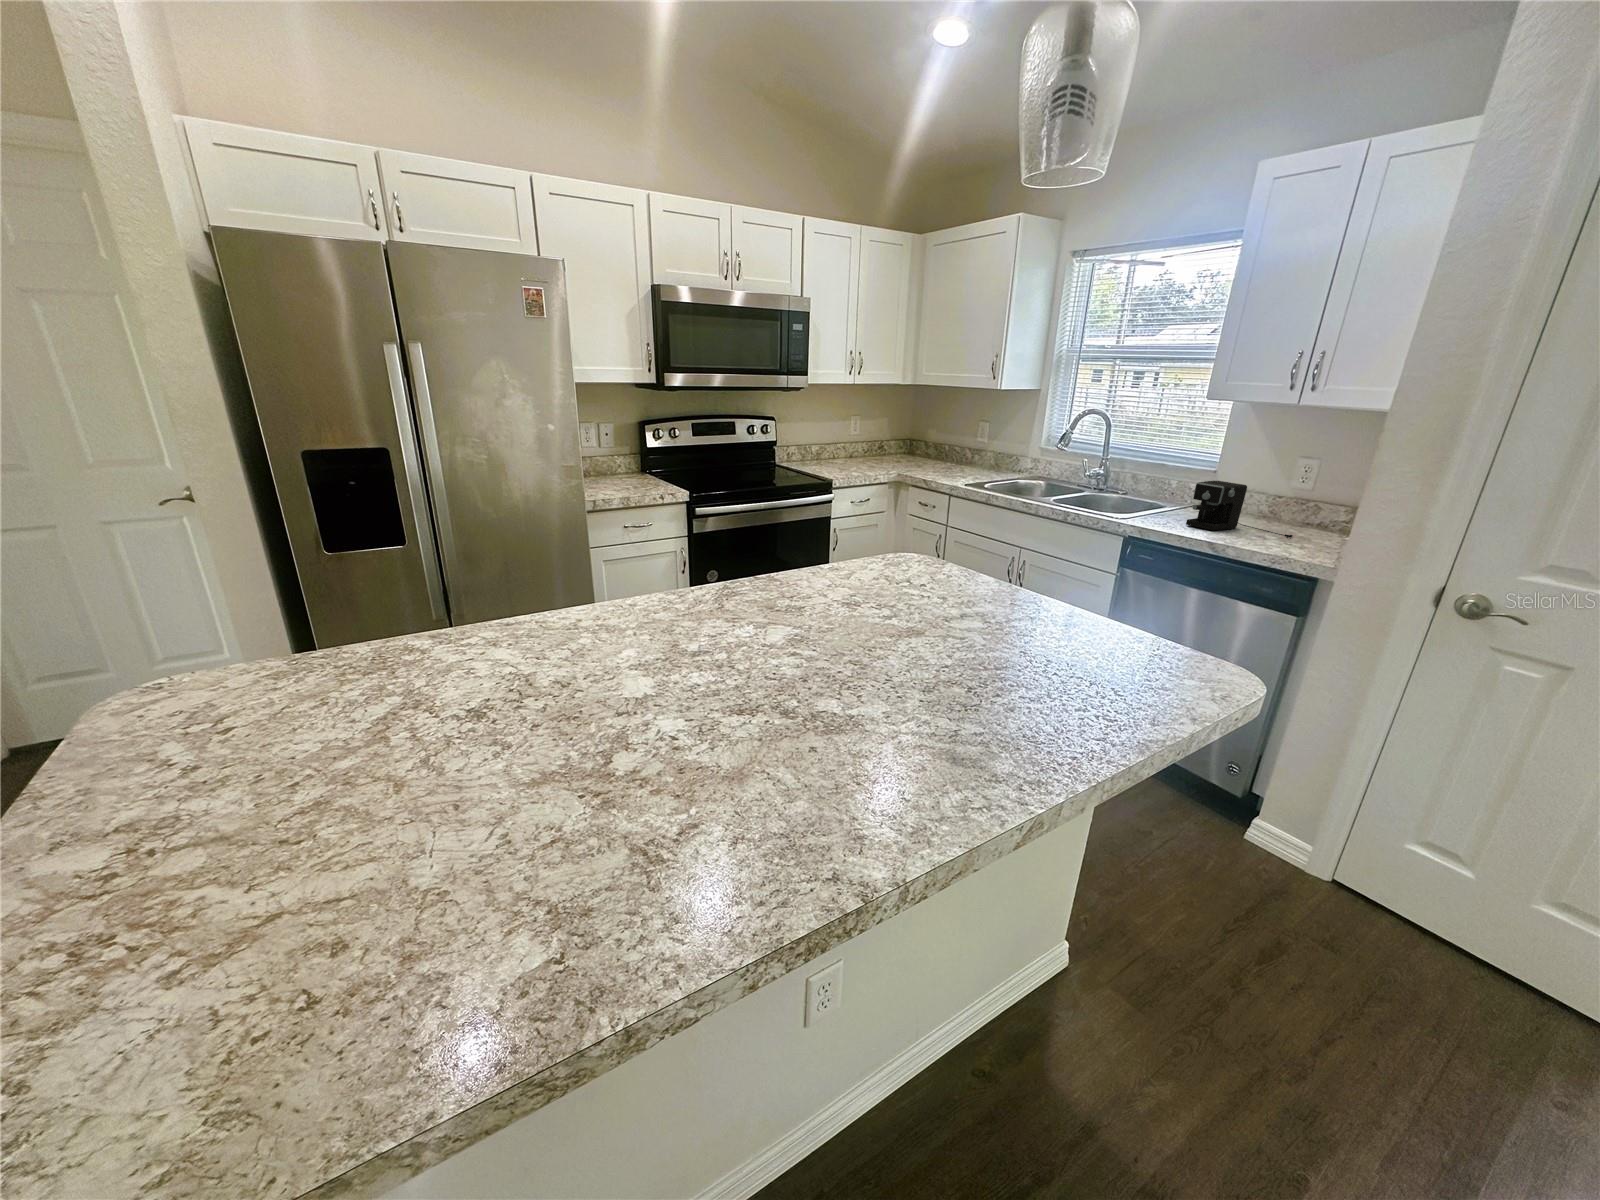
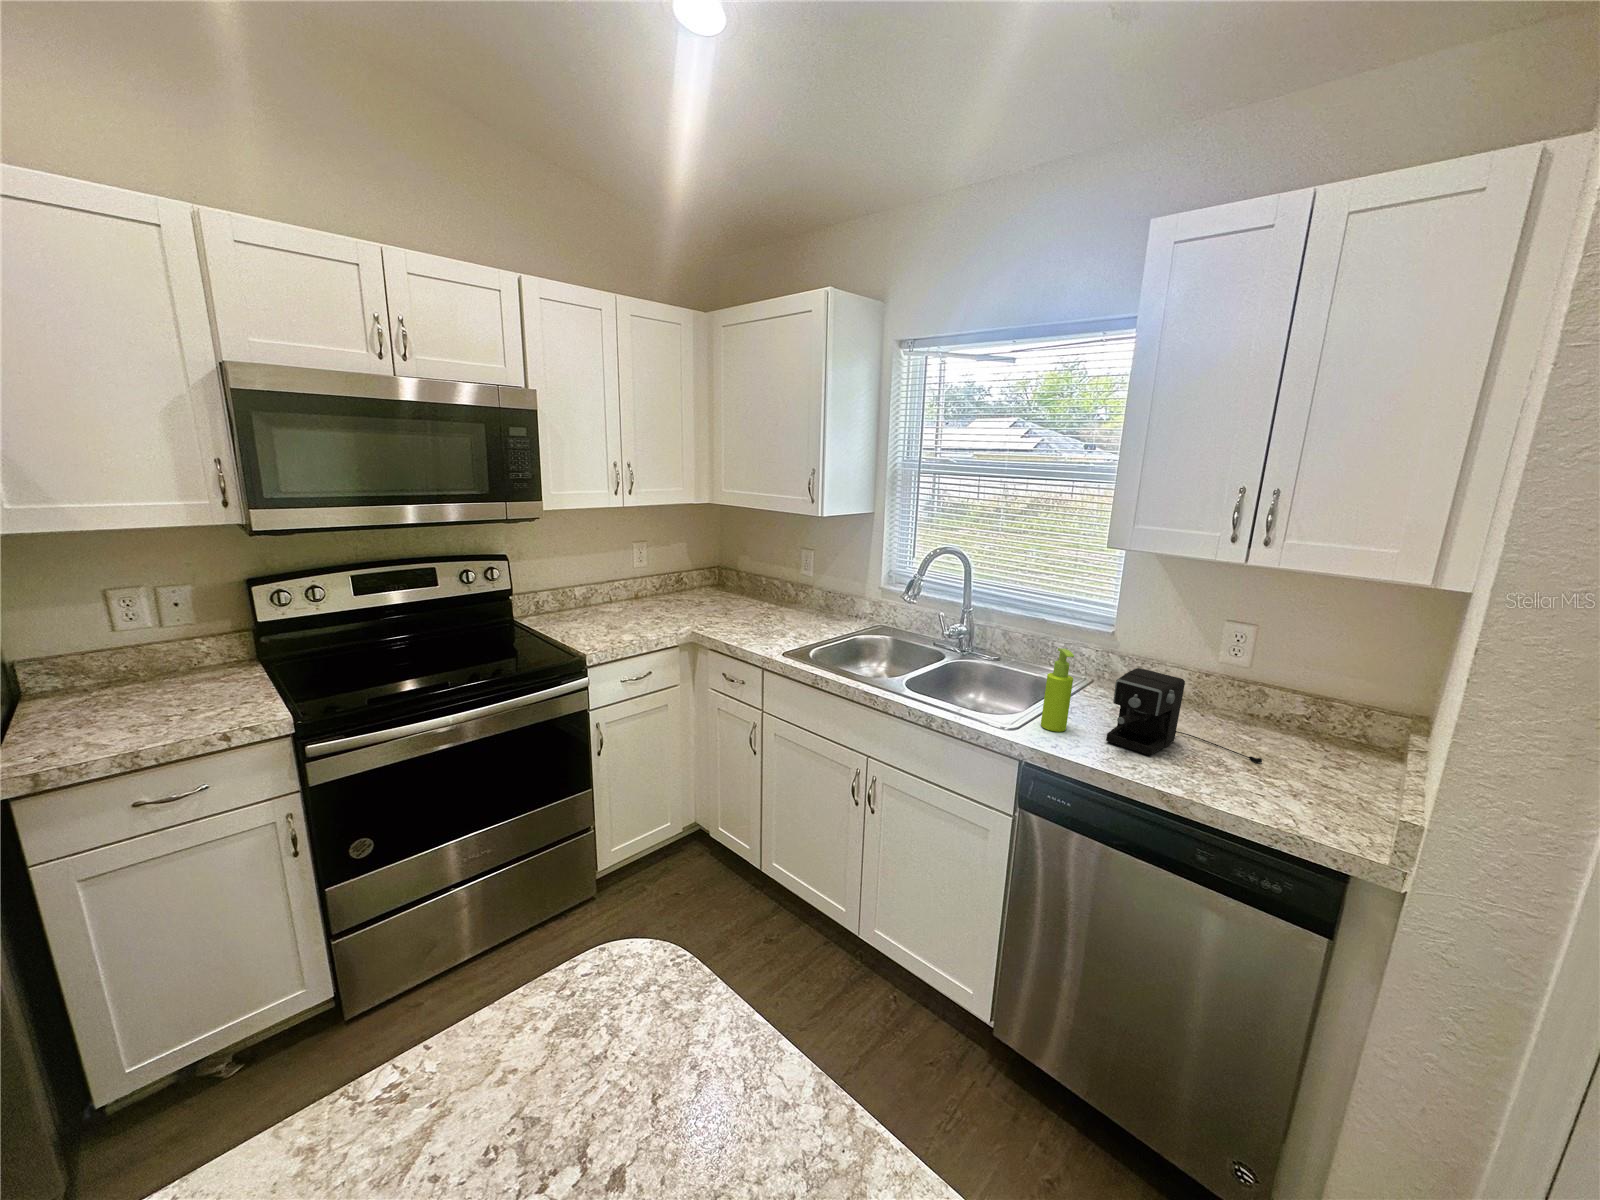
soap dispenser: none [1143,465,1169,521] -> present [1041,648,1074,732]

